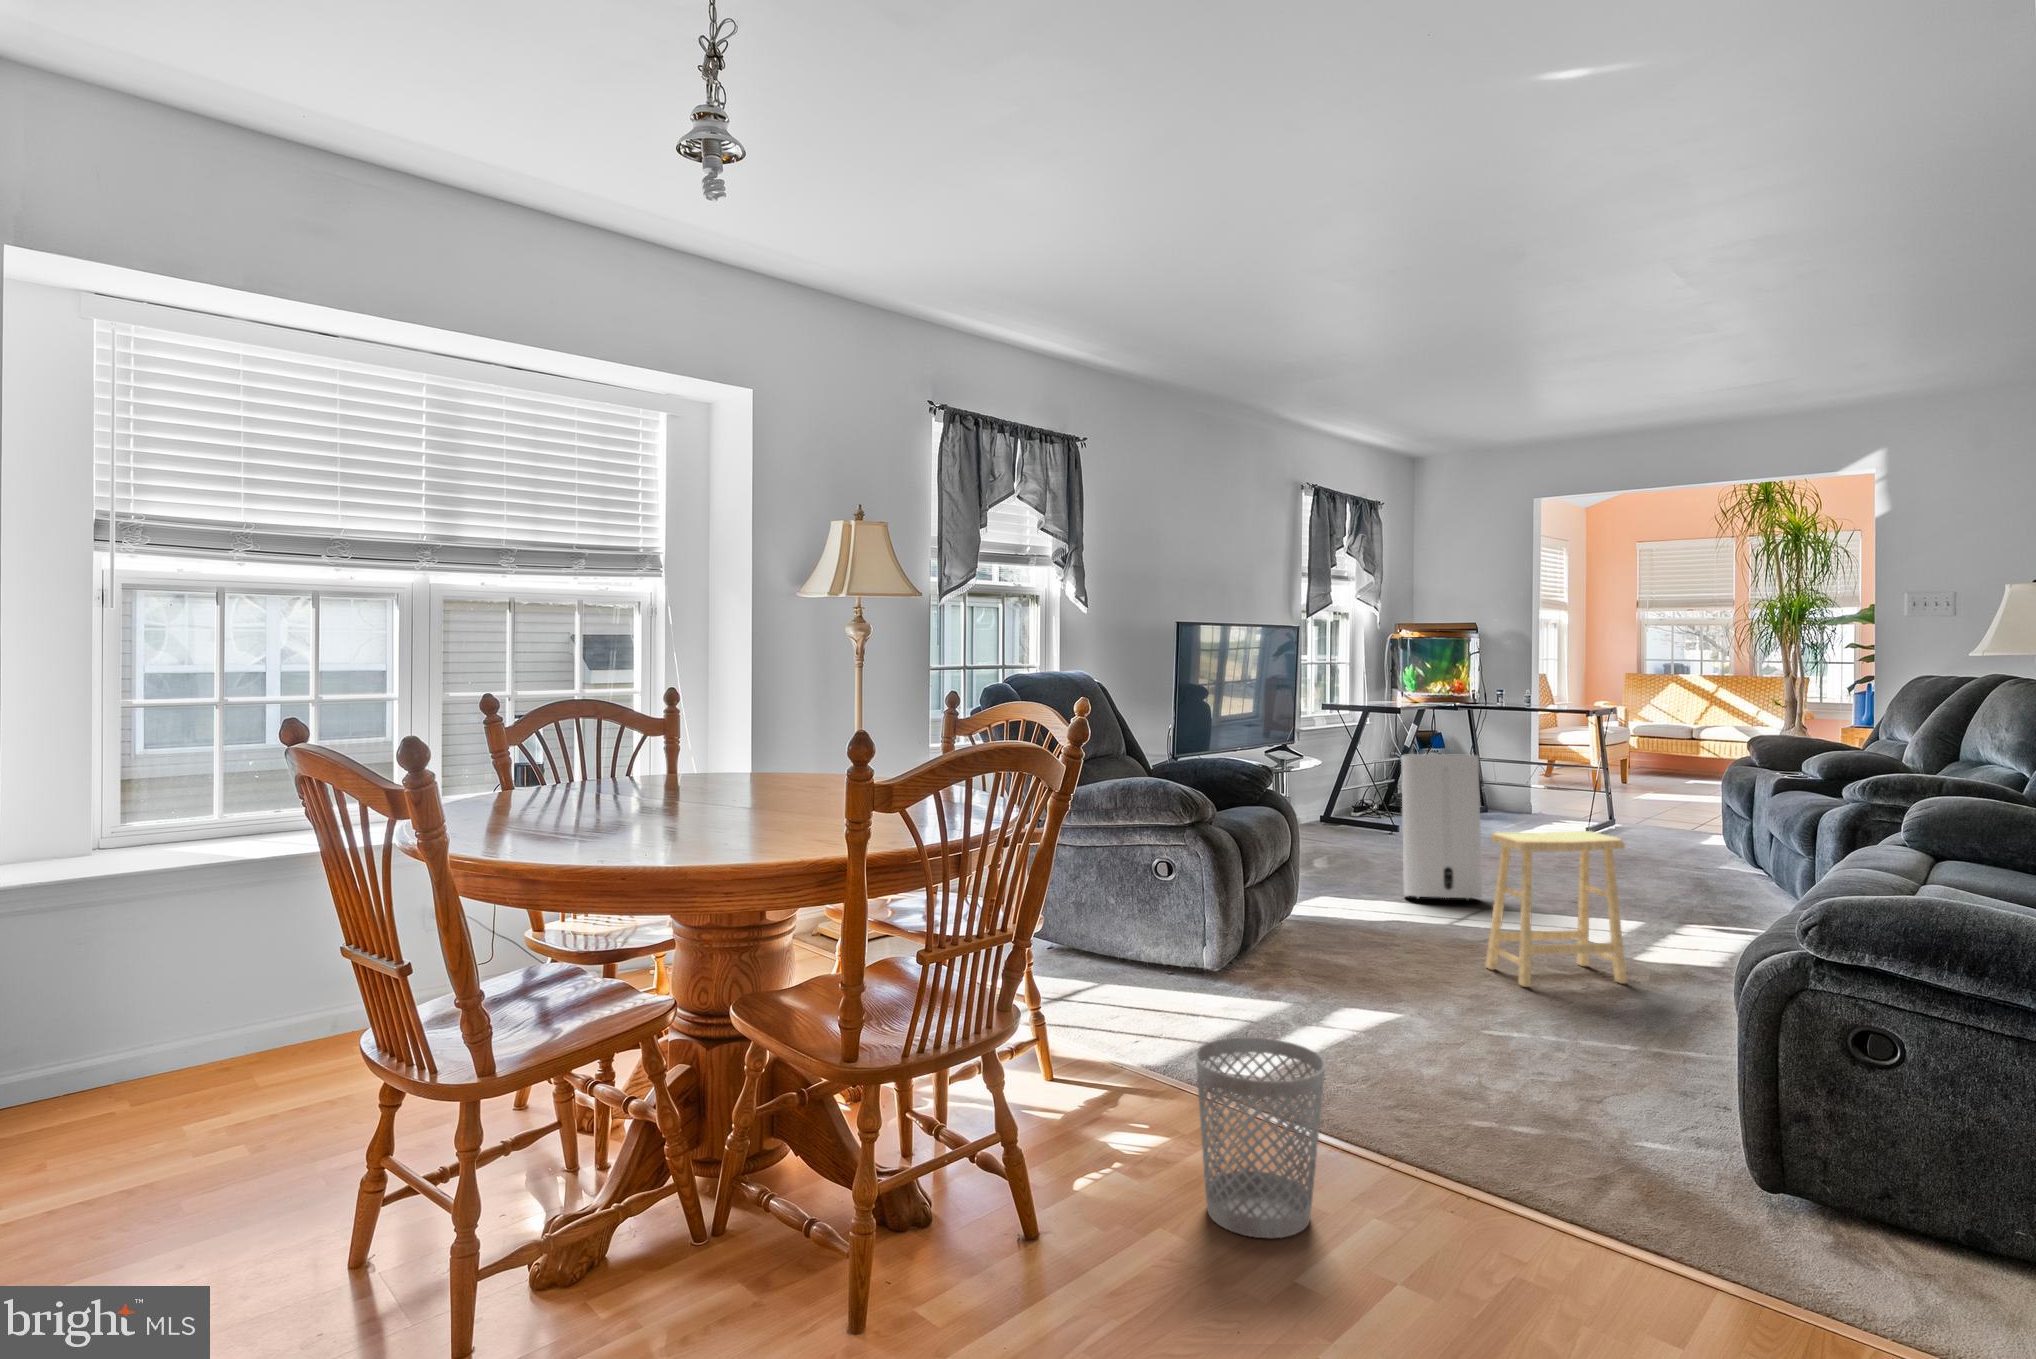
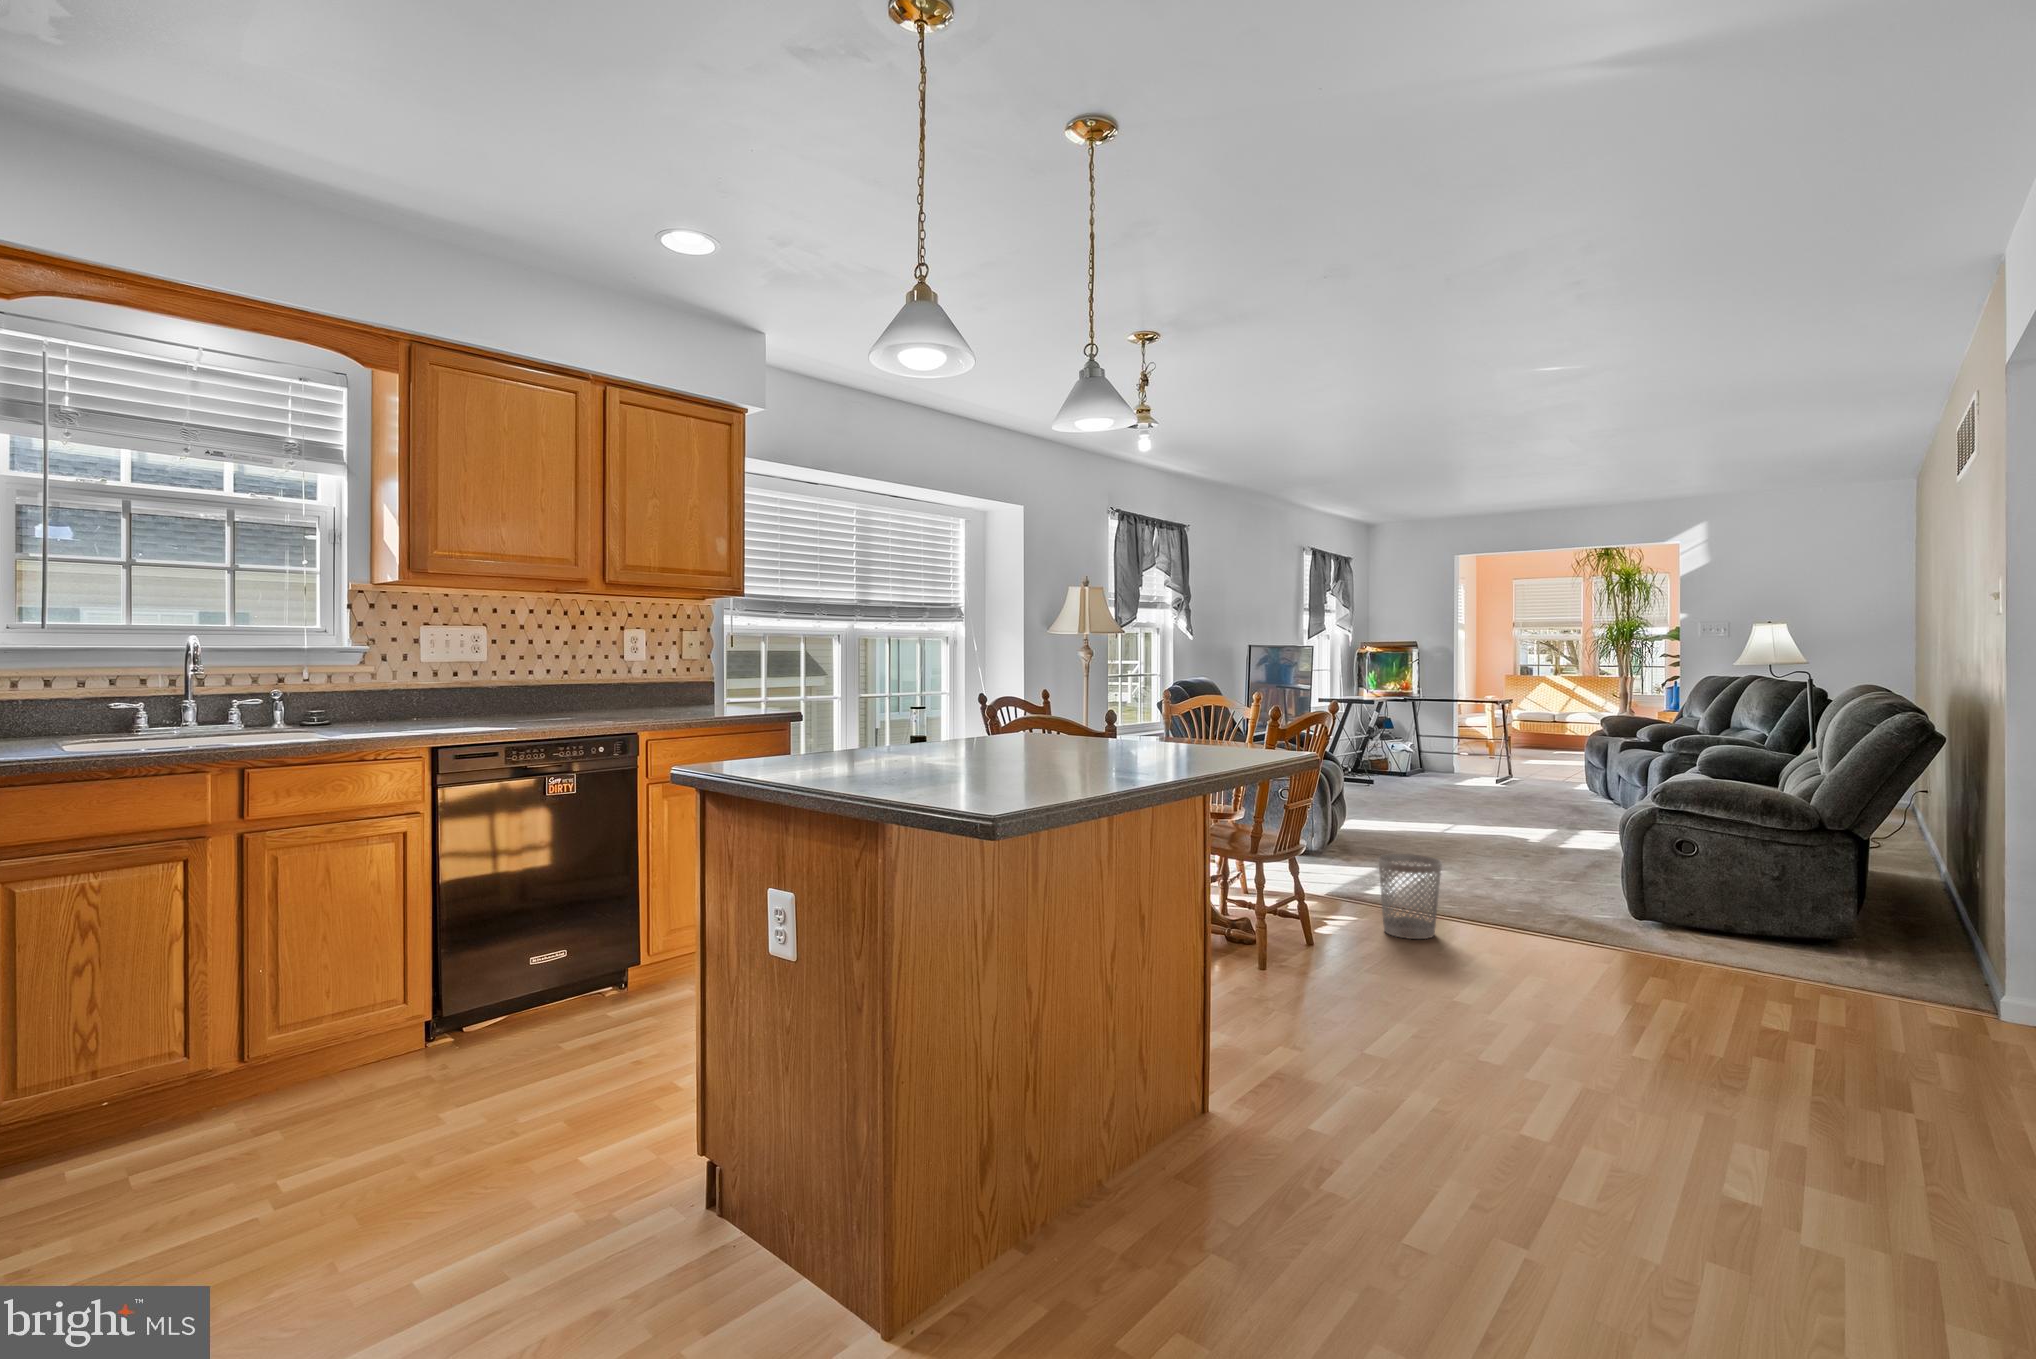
air purifier: present [1401,754,1482,900] -> none [1398,728,1450,817]
footstool: present [1485,831,1627,987] -> none [1467,768,1548,855]

